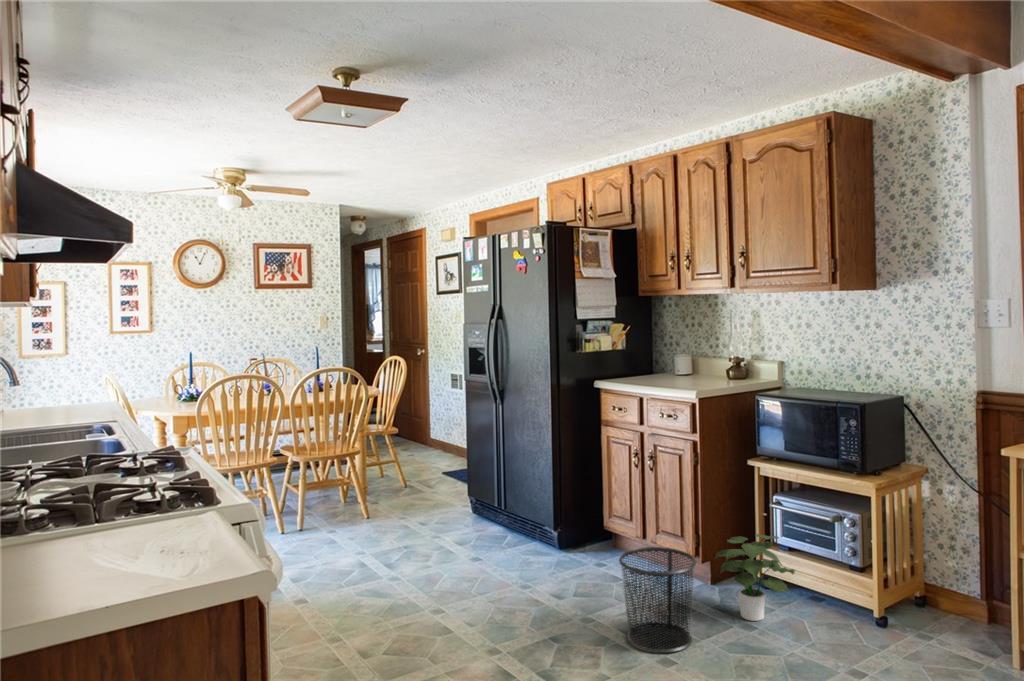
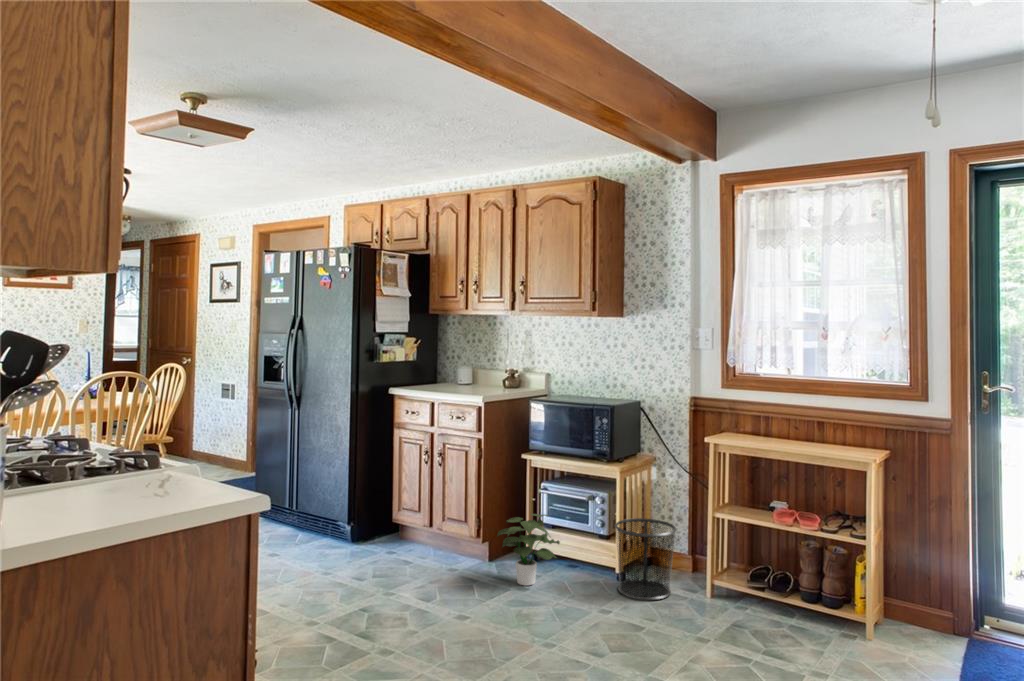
waste bin: present [619,547,696,653] -> present [615,518,676,600]

